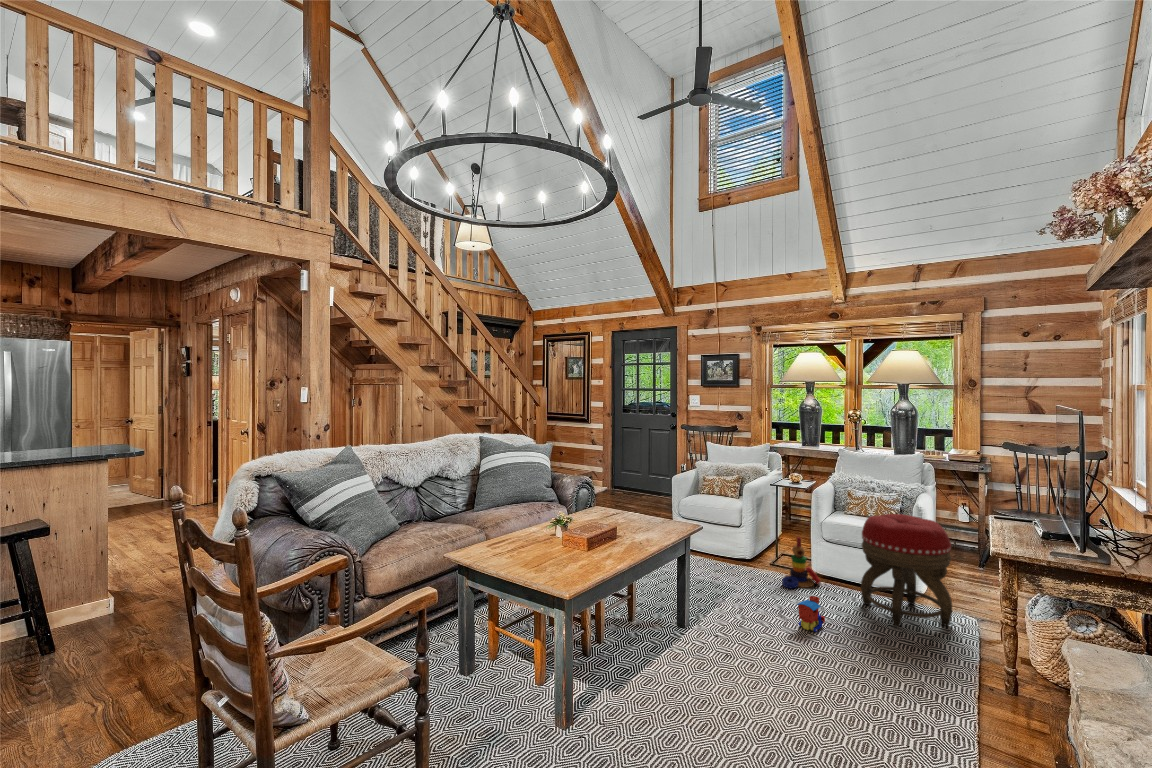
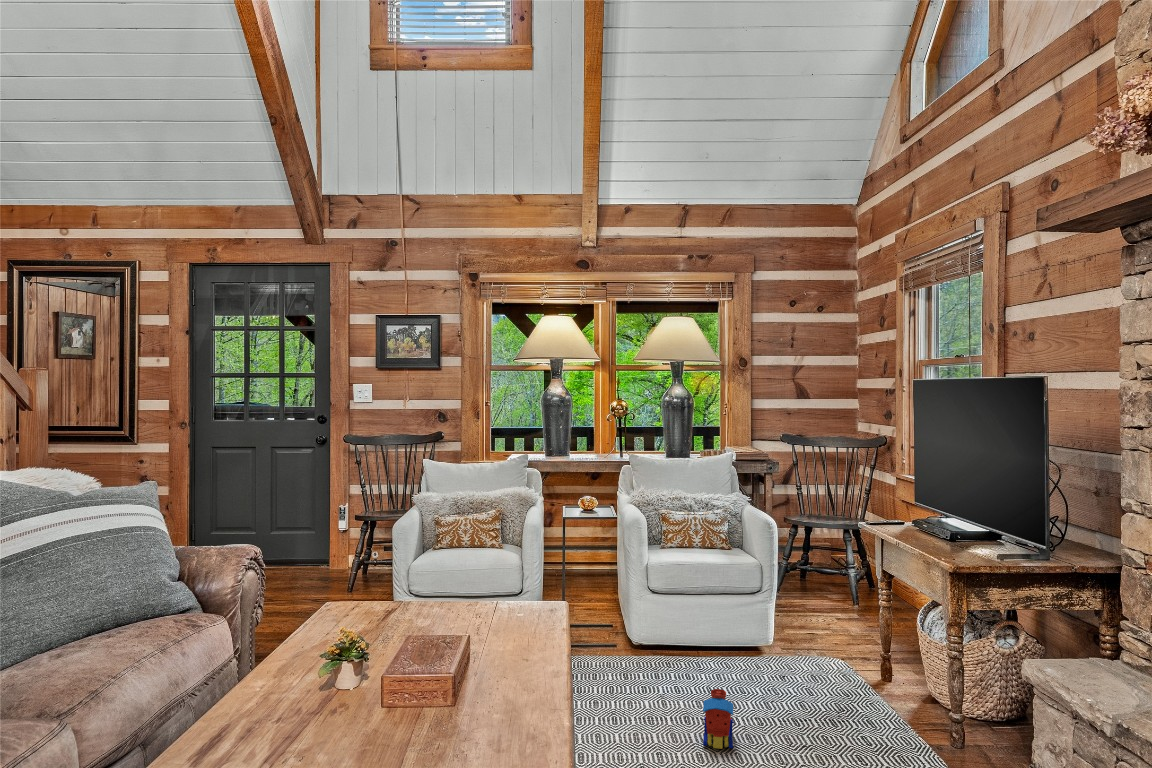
footstool: present [861,514,952,627] -> none [728,538,843,702]
stacking toy: present [782,537,821,589] -> none [607,596,660,683]

